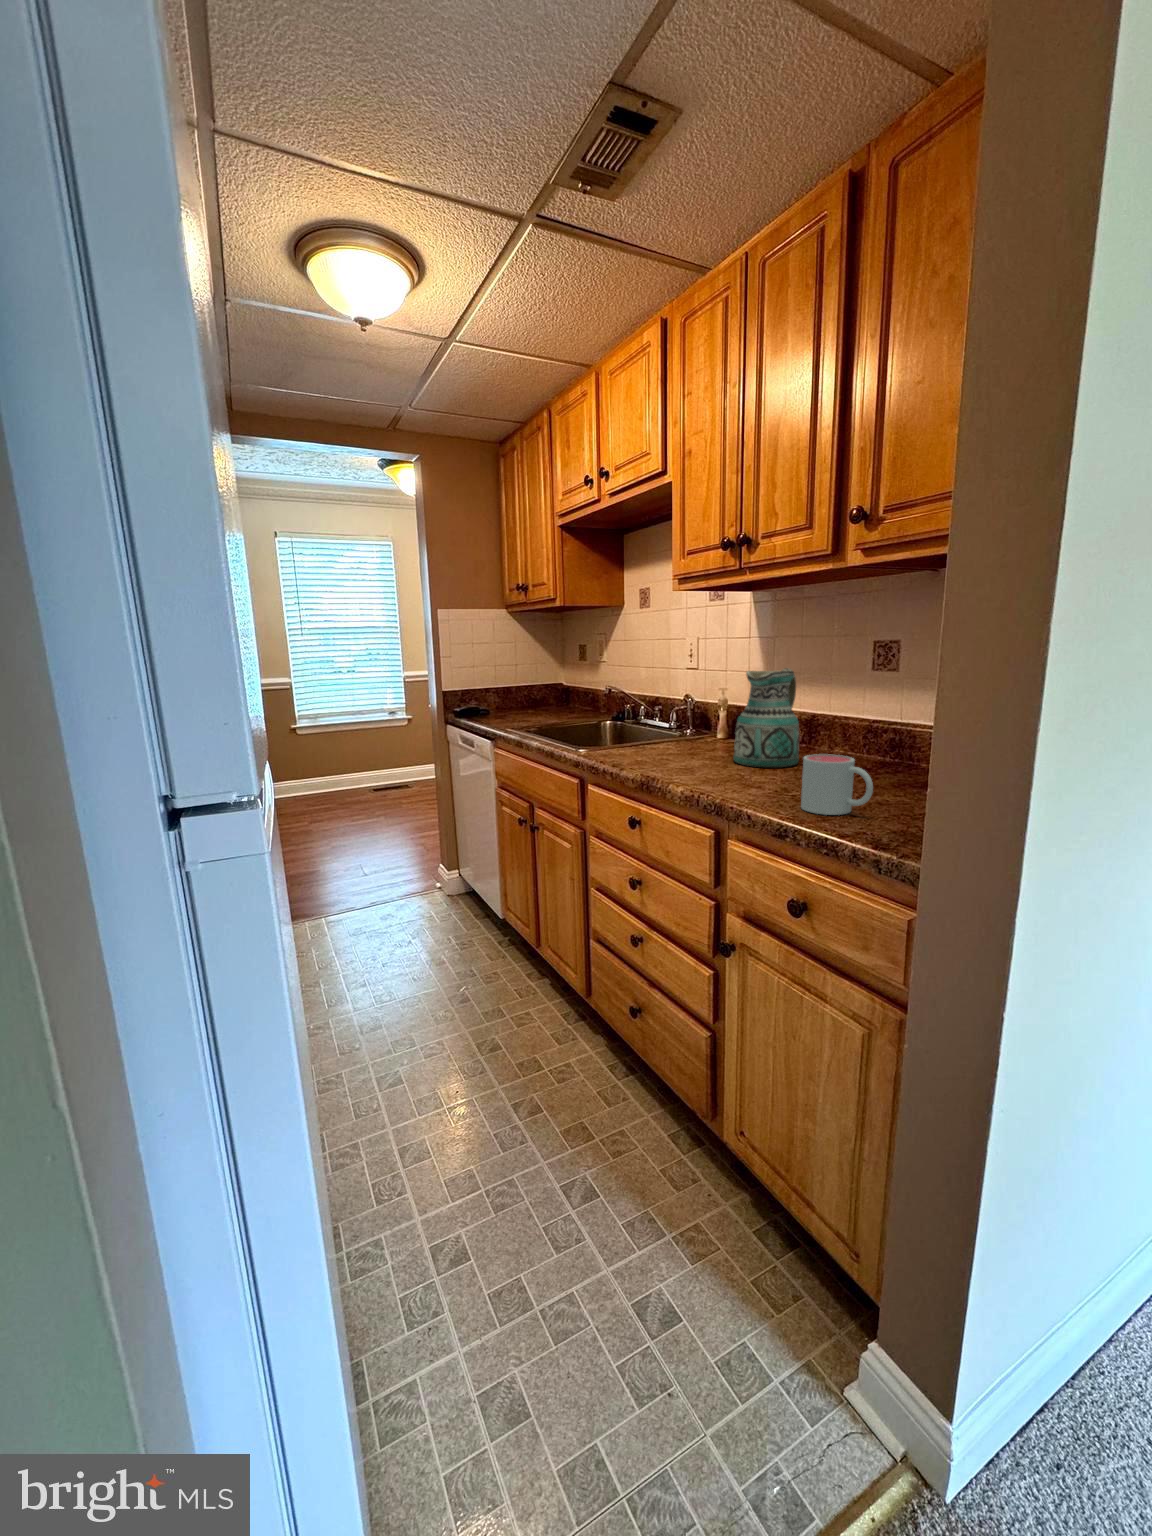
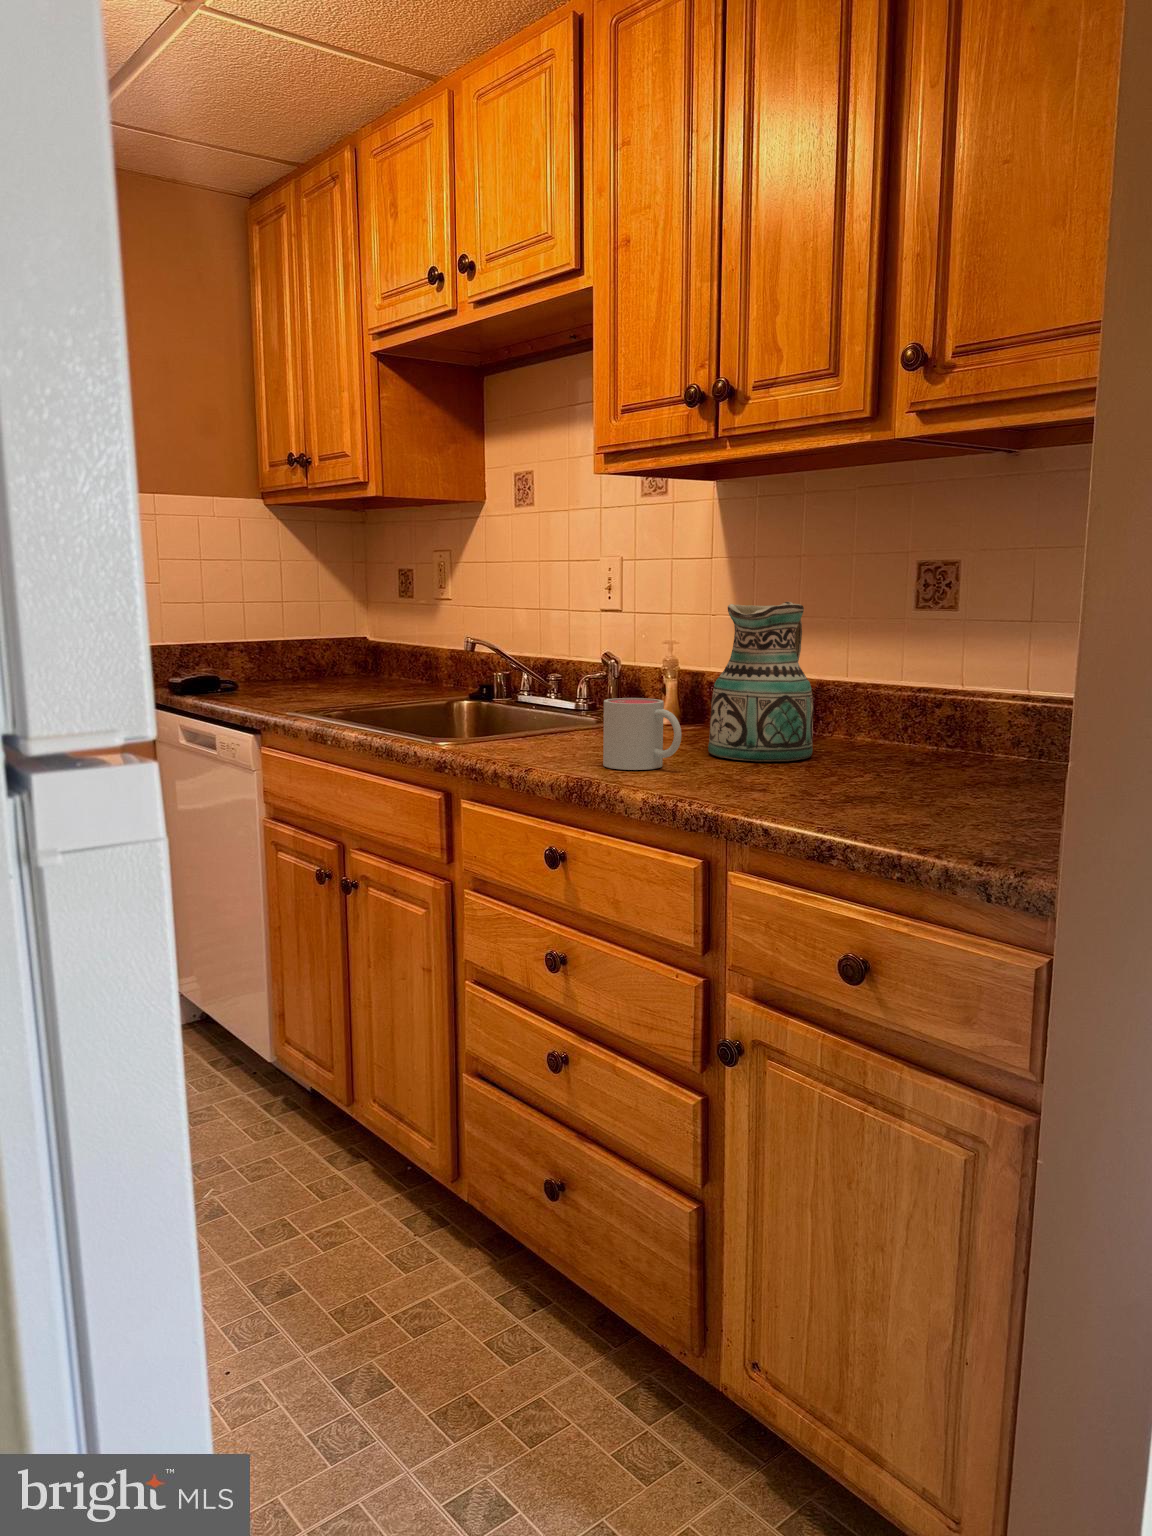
mug: present [801,754,873,815] -> present [603,698,682,770]

